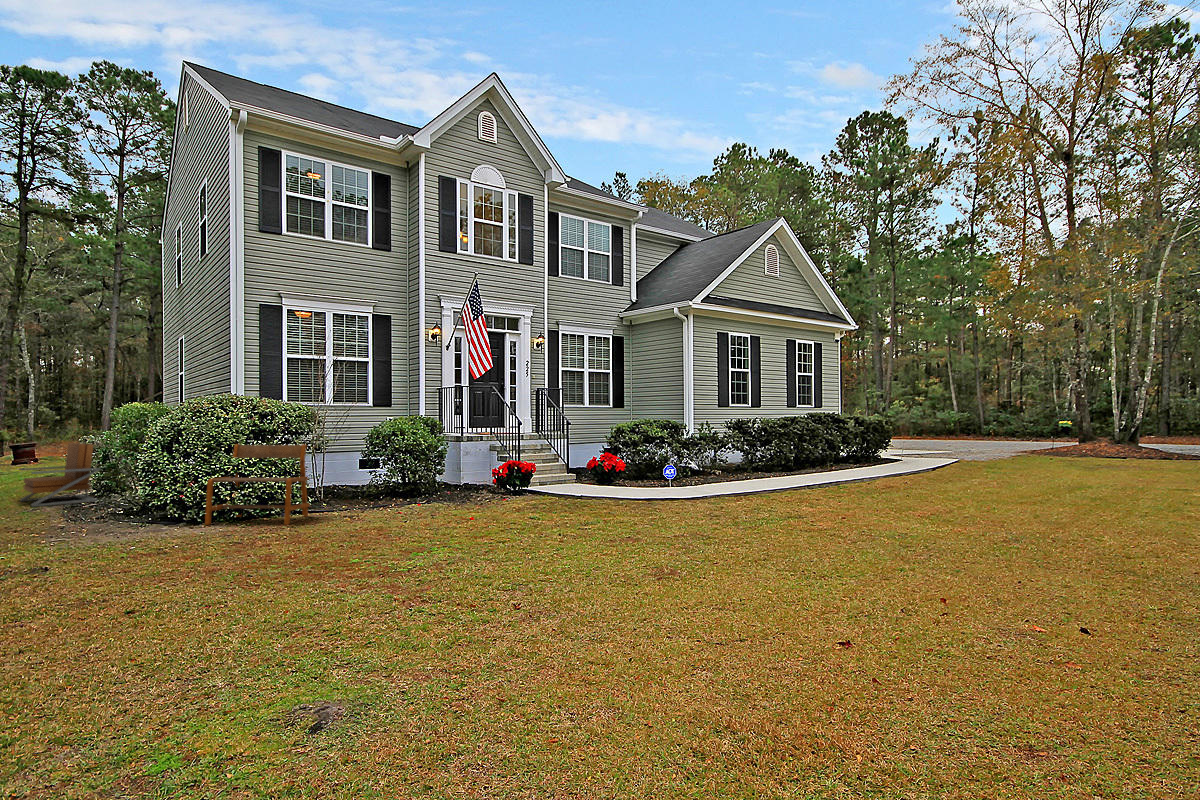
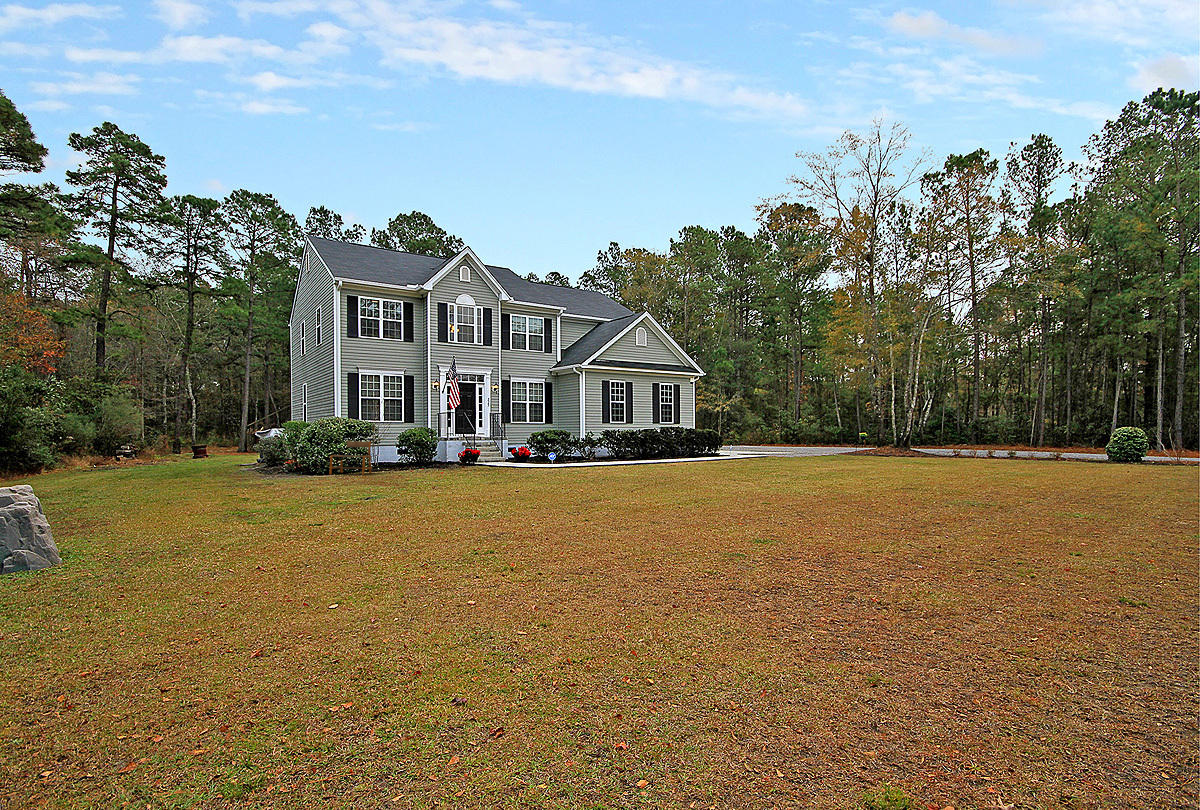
lounge chair: present [20,443,100,507] -> none [237,439,274,468]

